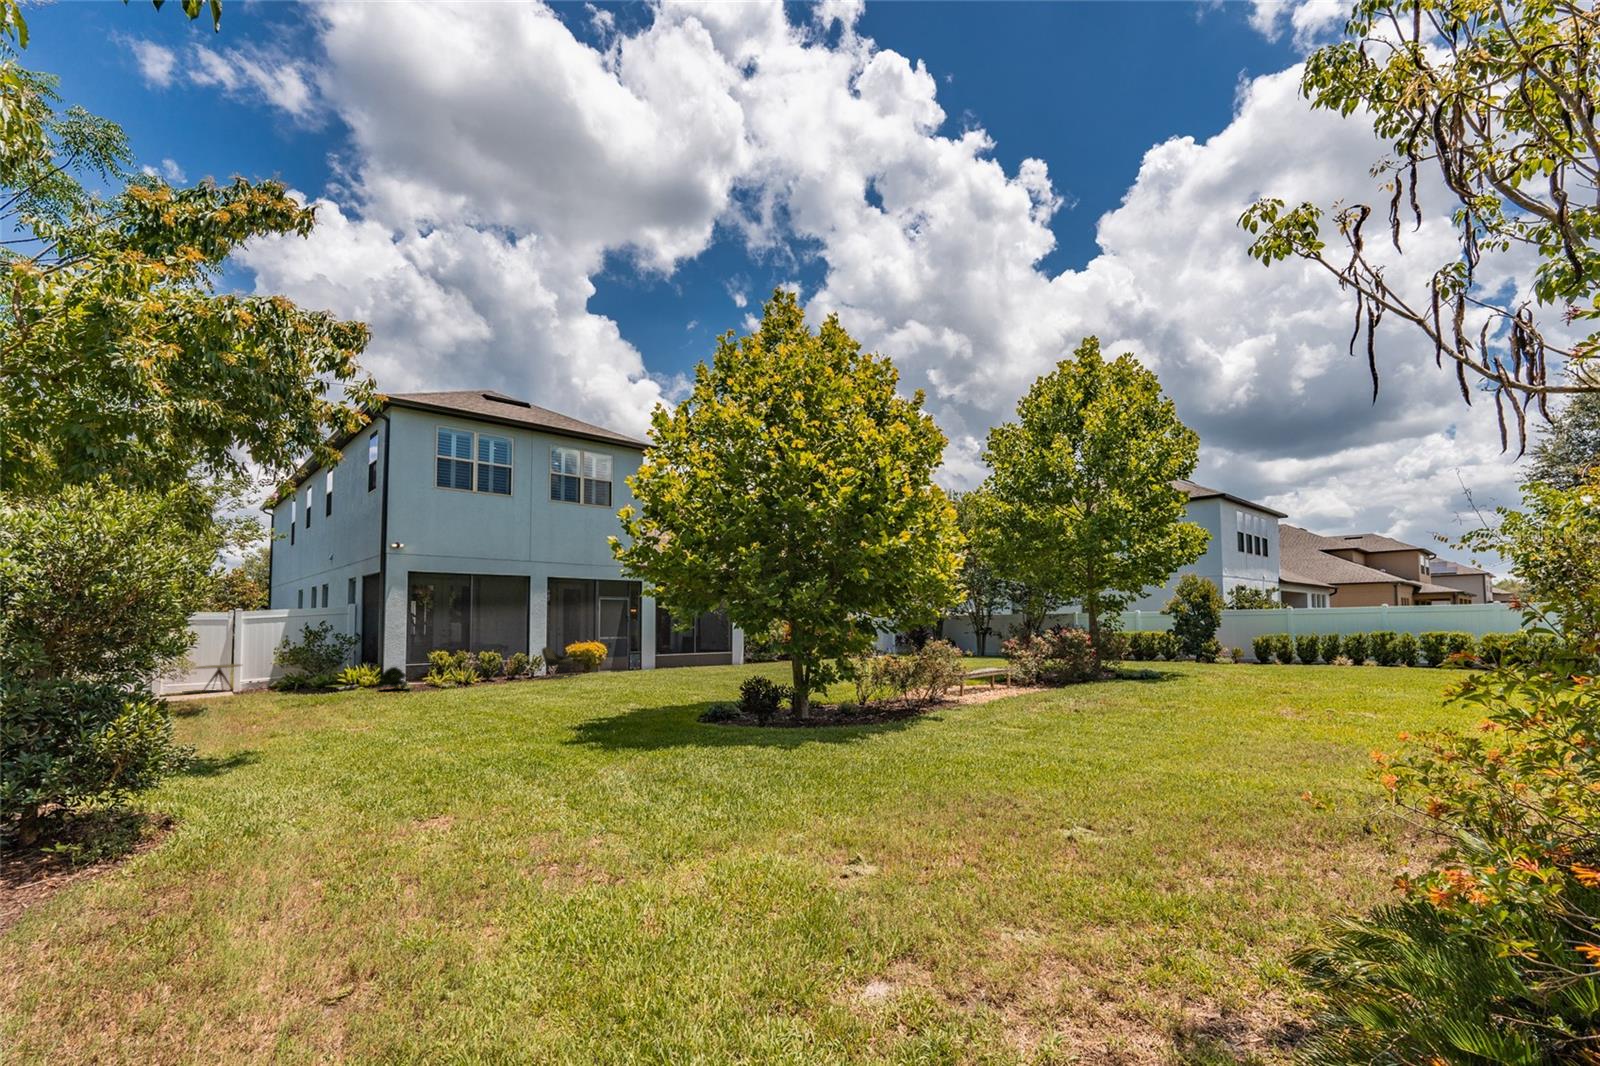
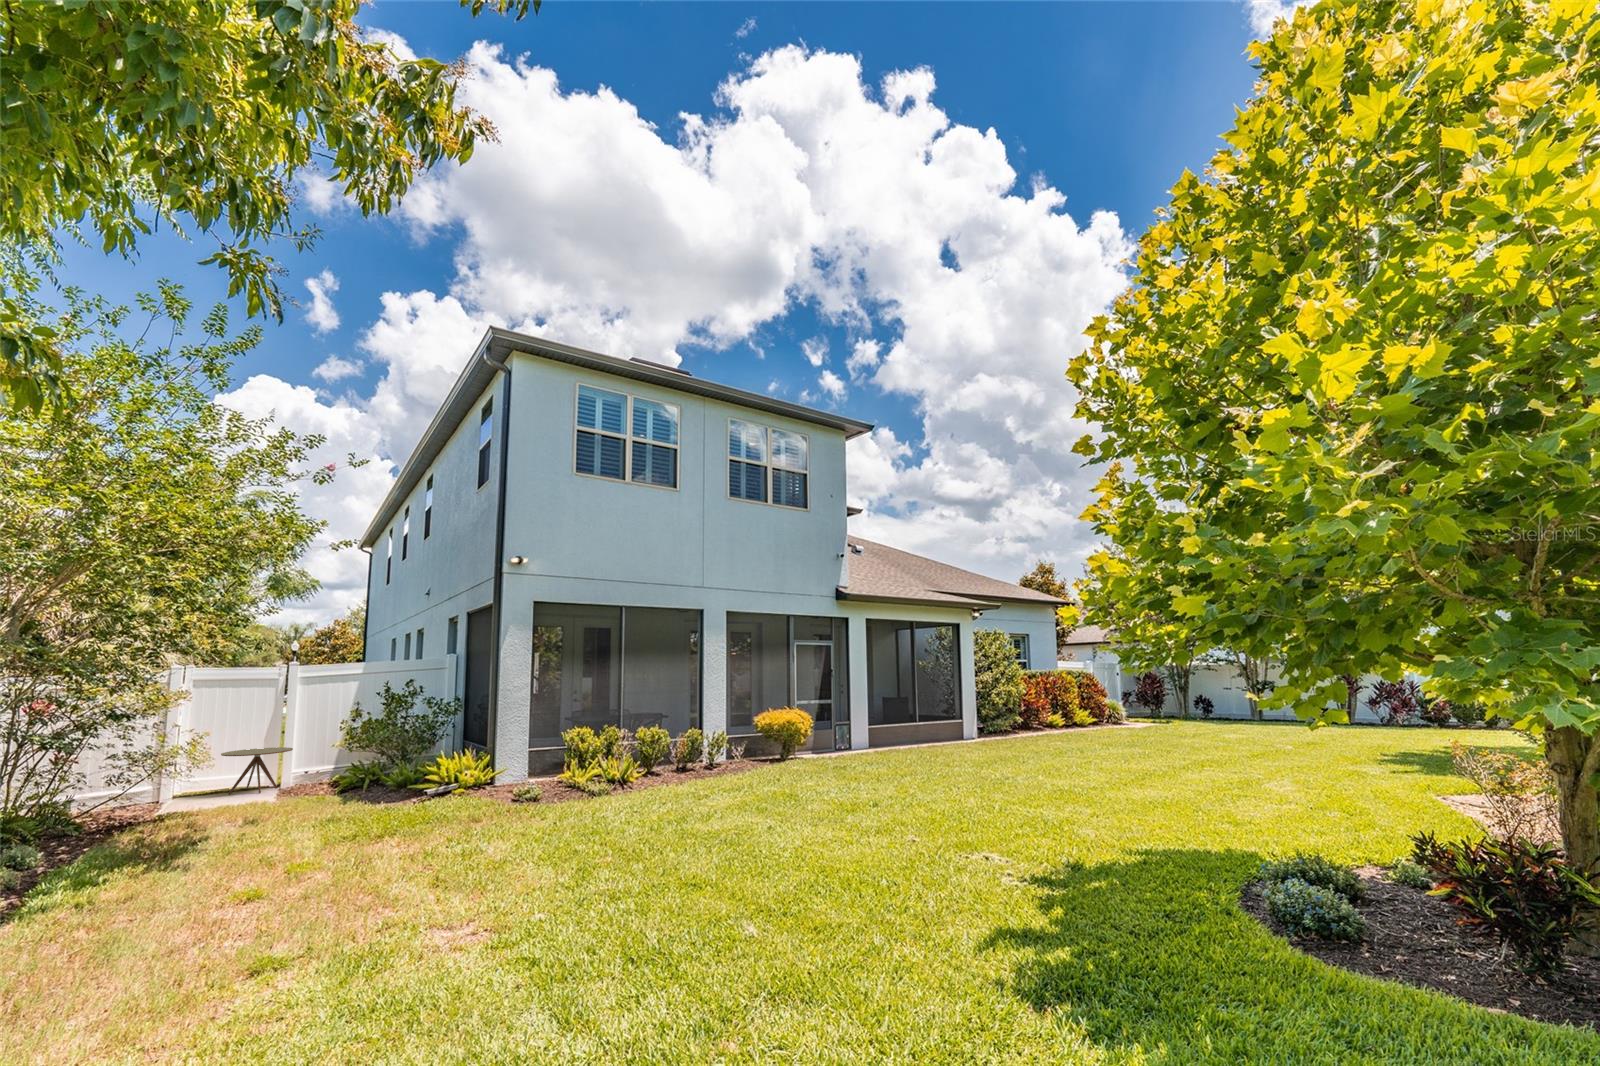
lounge chair: present [542,647,573,677] -> none [723,719,770,770]
potted plant: present [377,667,407,689] -> none [486,754,533,796]

